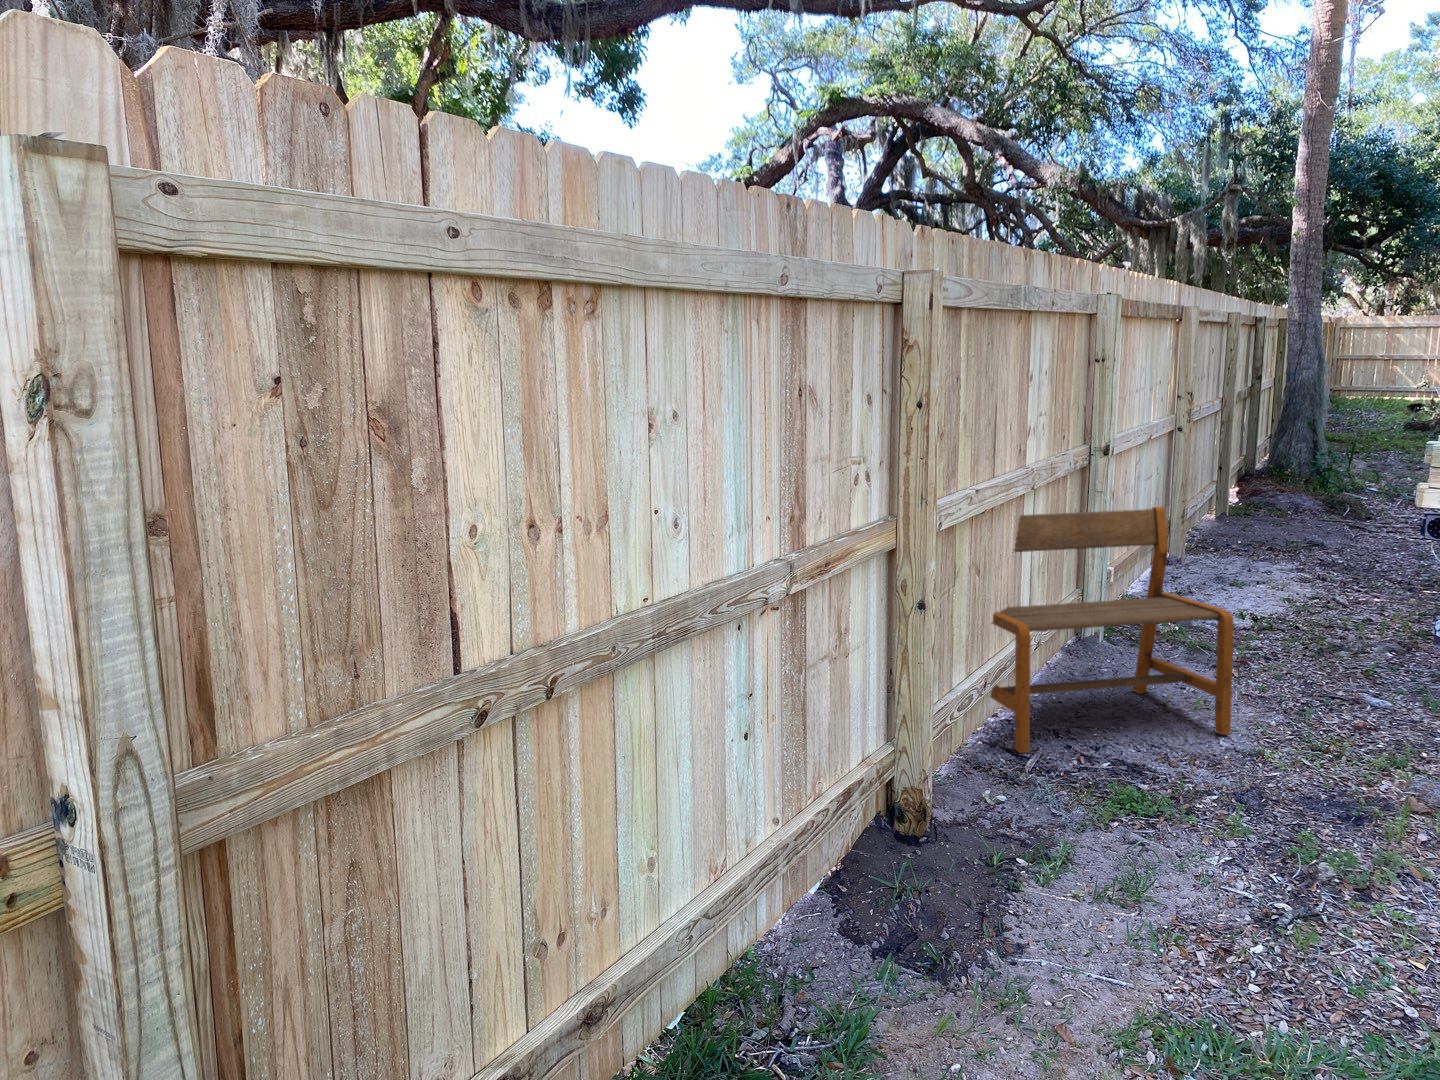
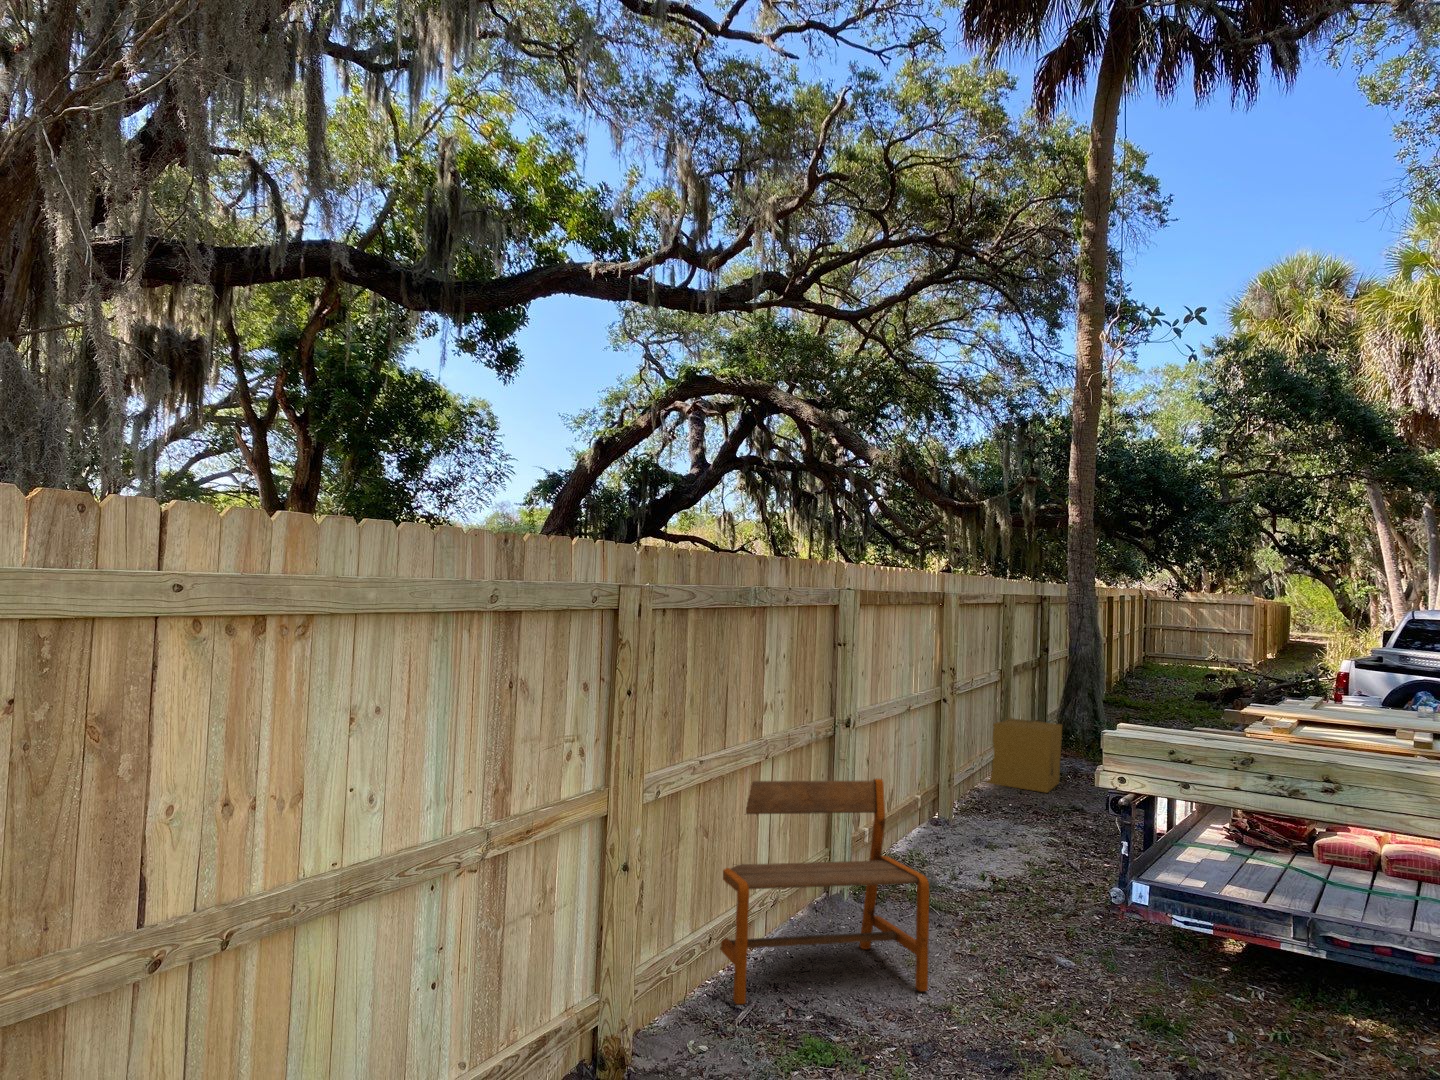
cardboard box: none [1205,452,1294,530] -> present [986,718,1062,793]

